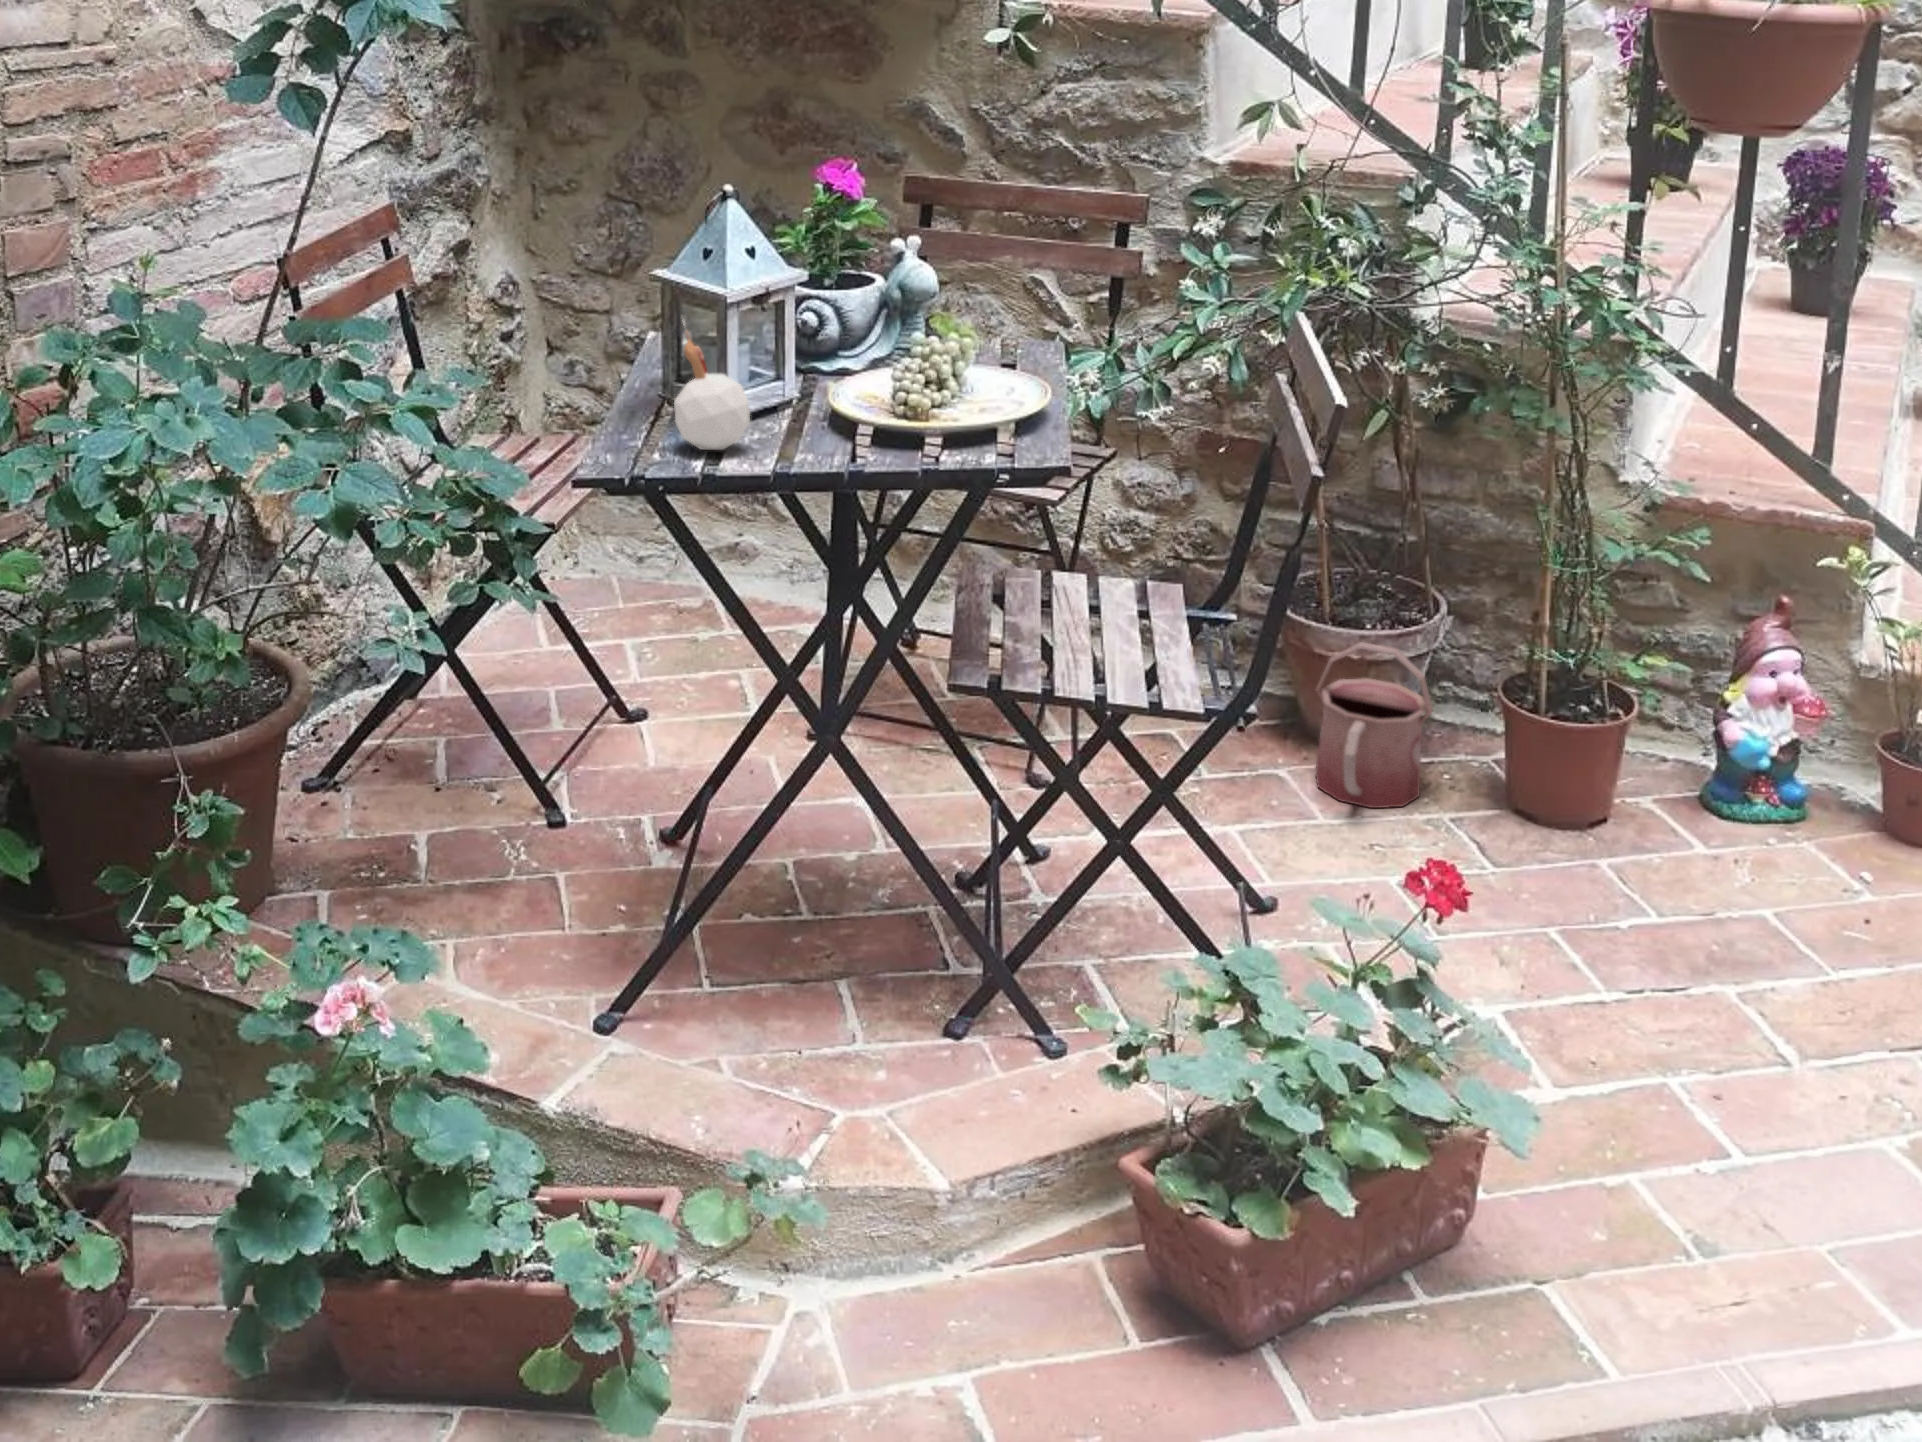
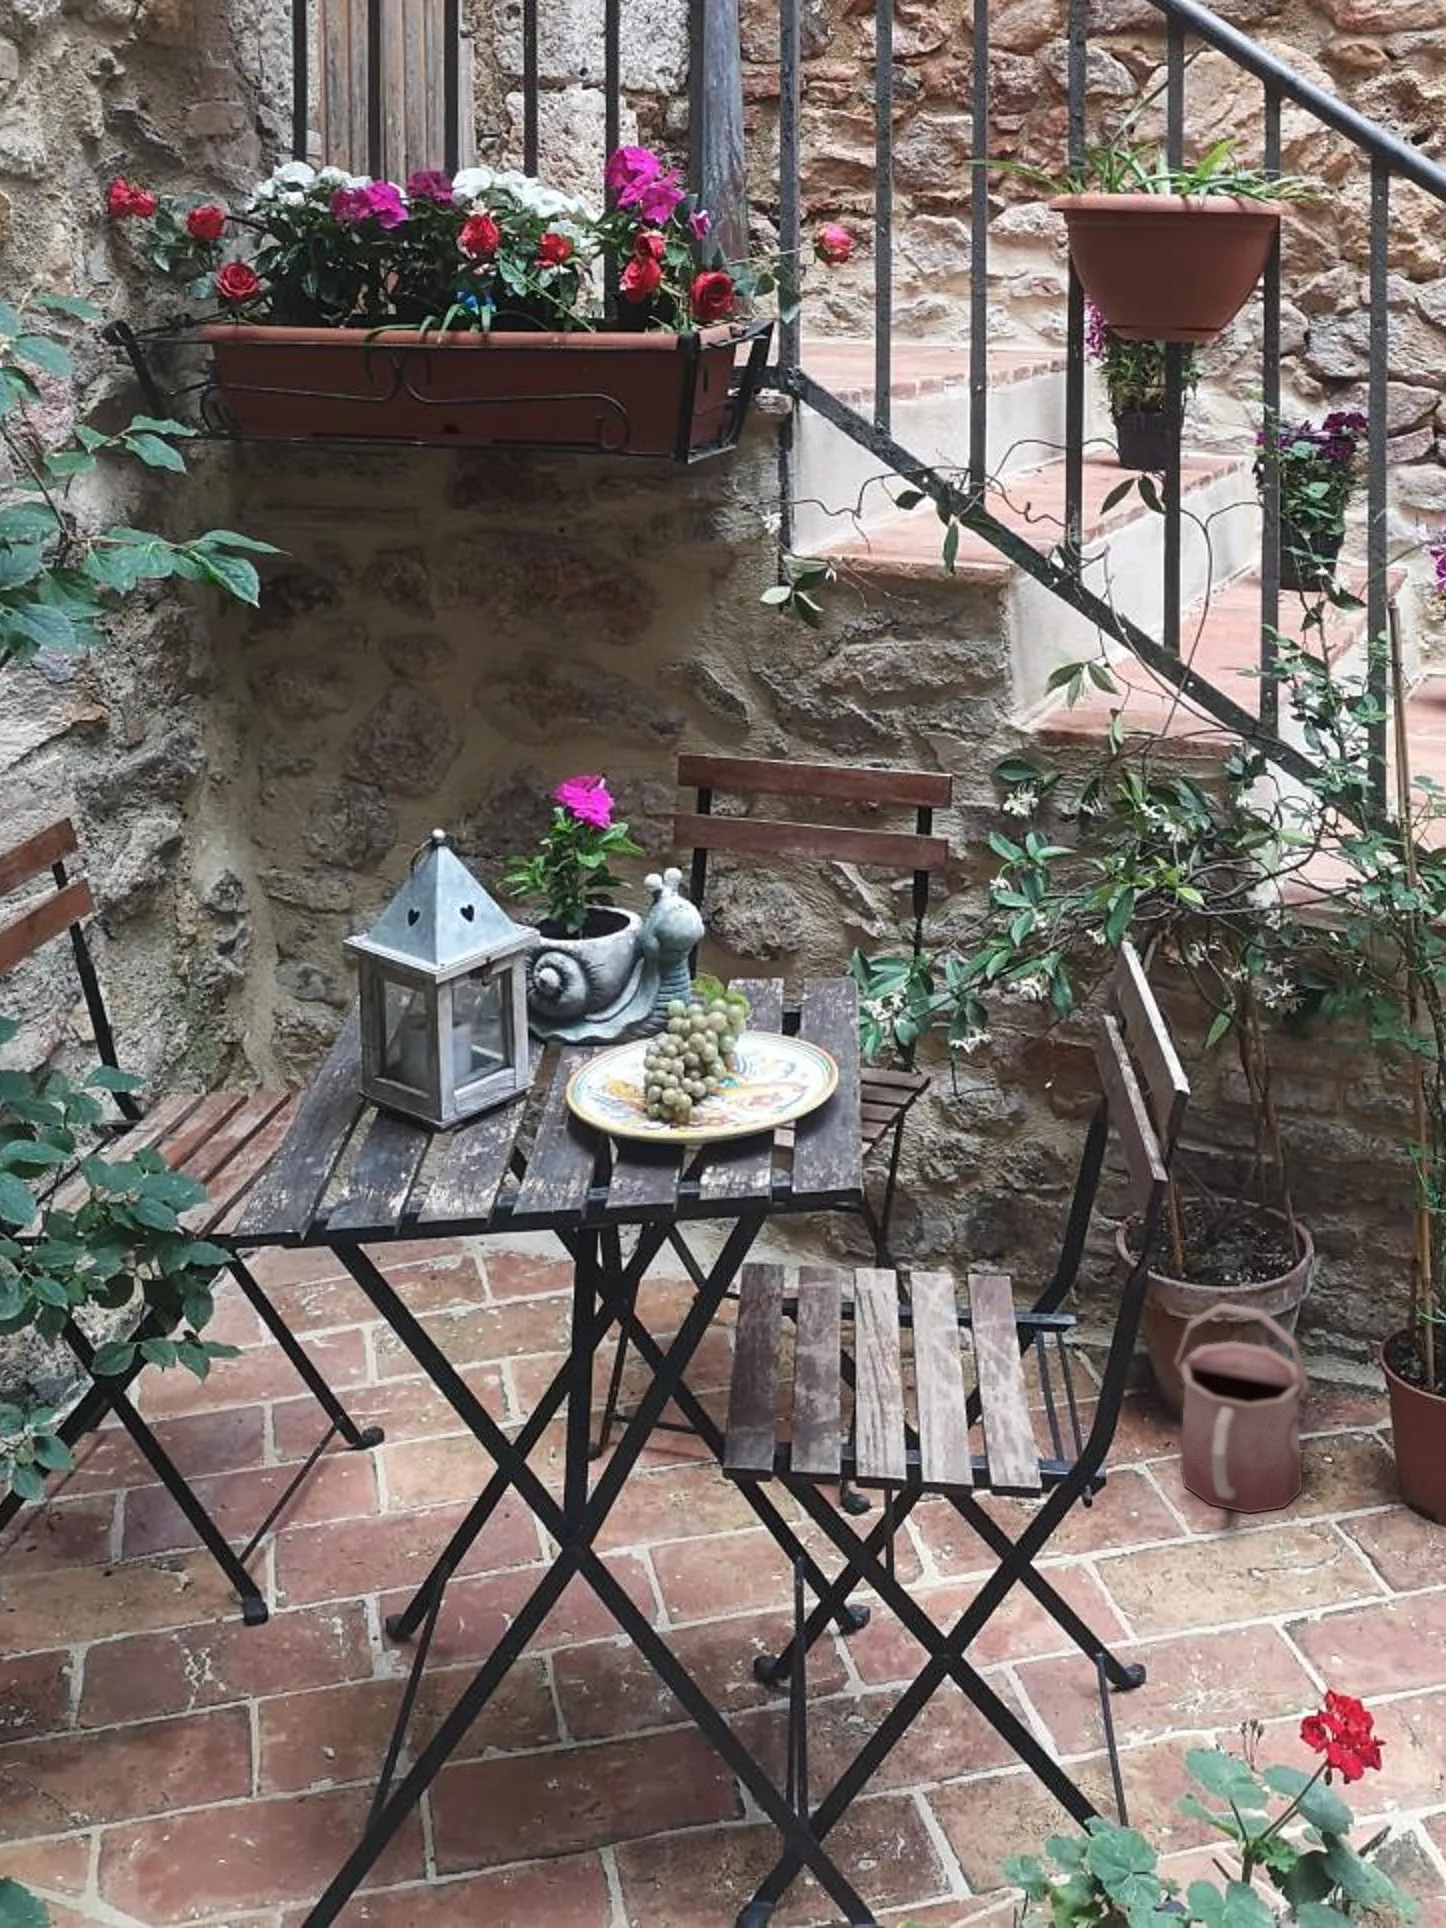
candle: present [674,330,750,450] -> none [375,997,471,1169]

